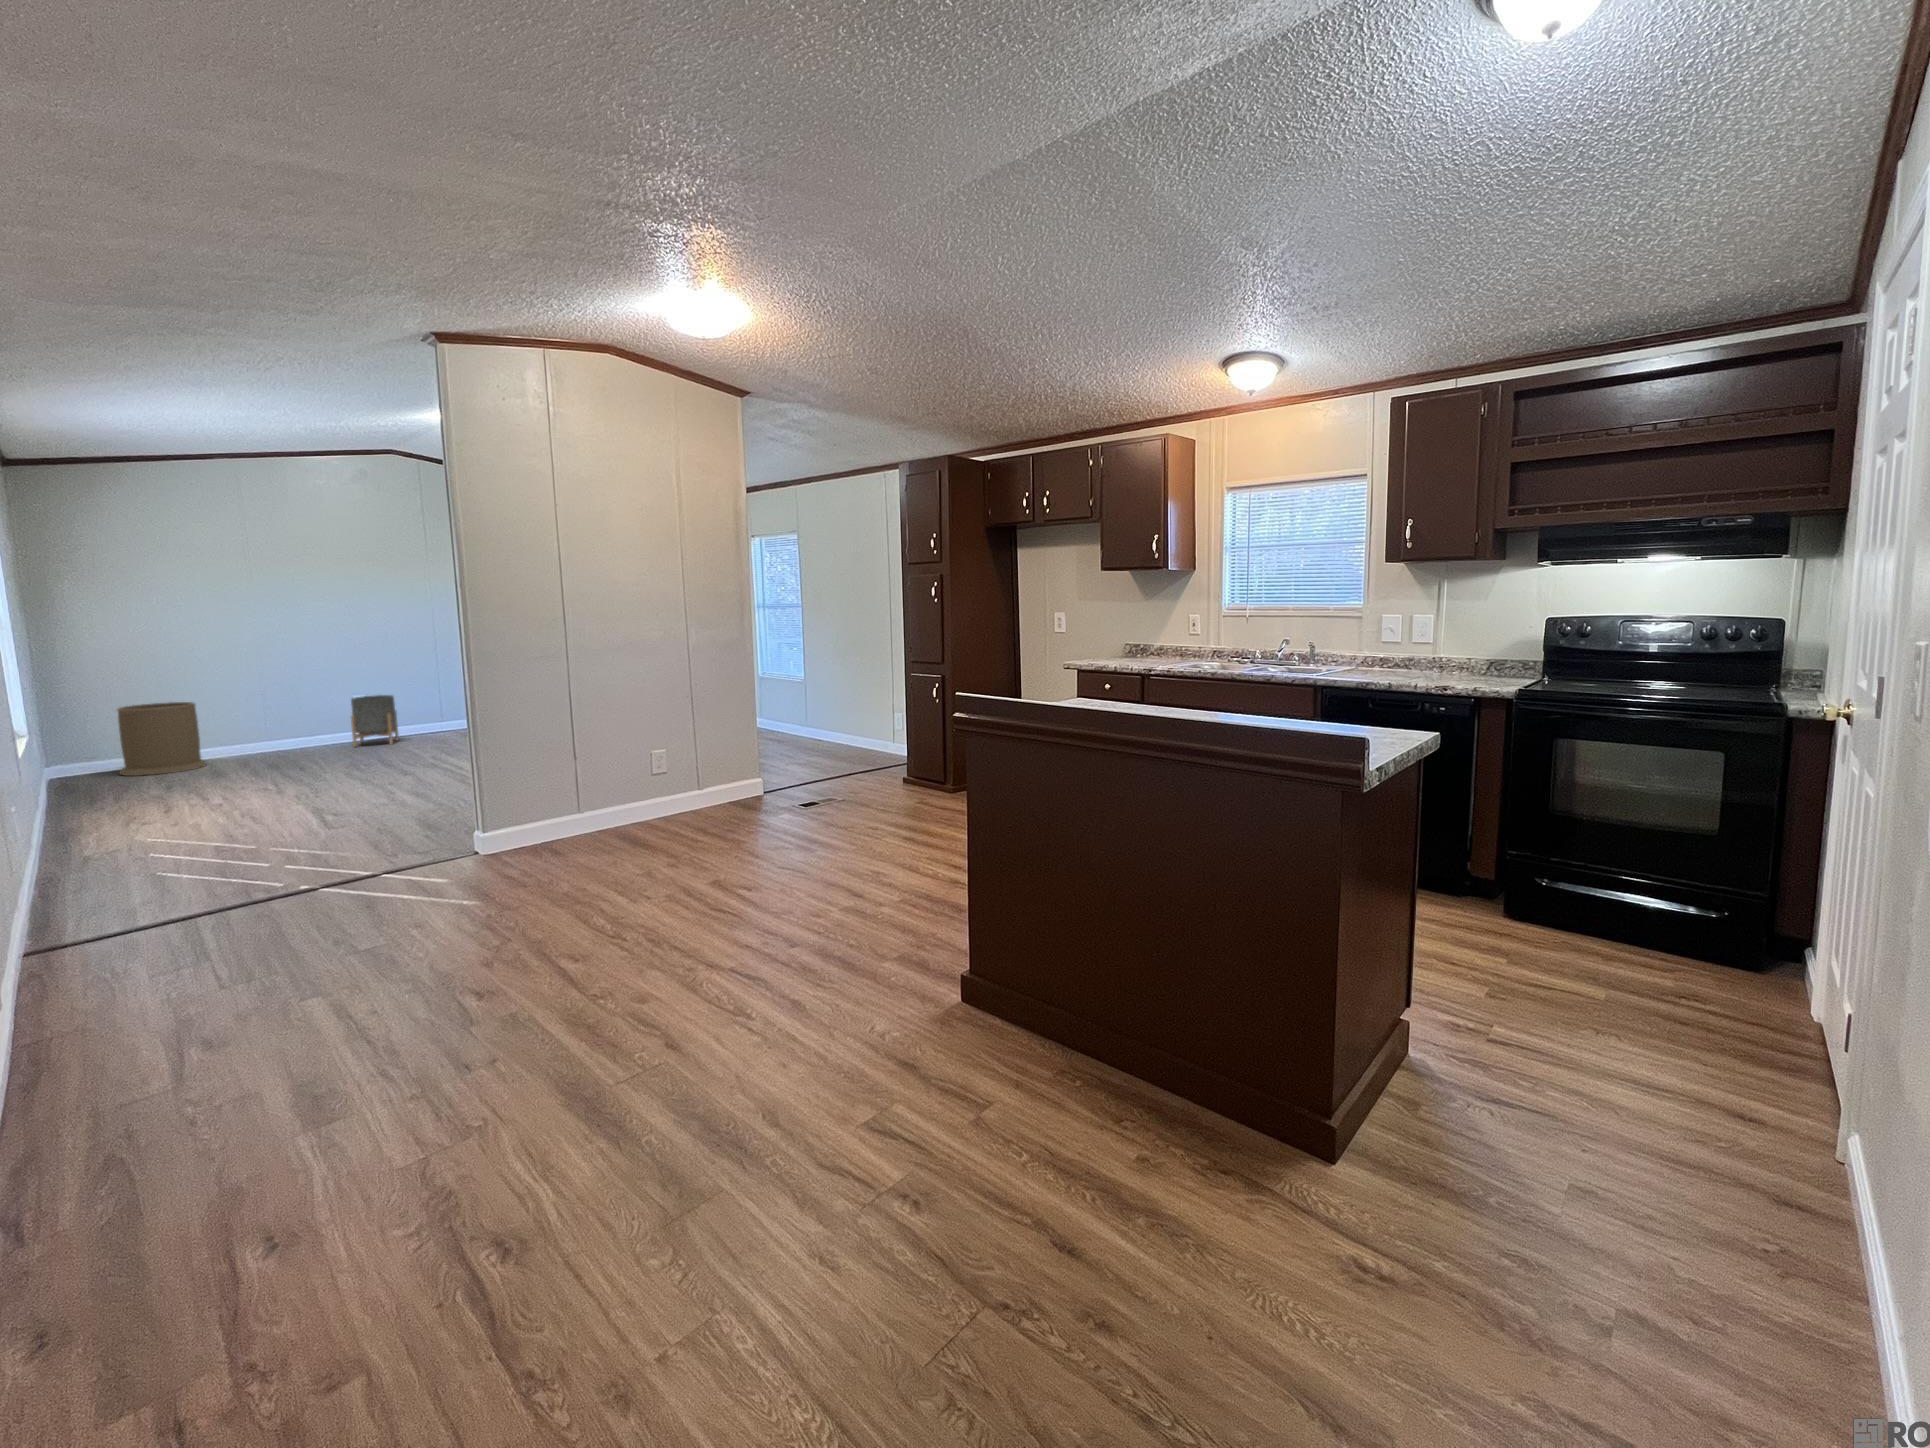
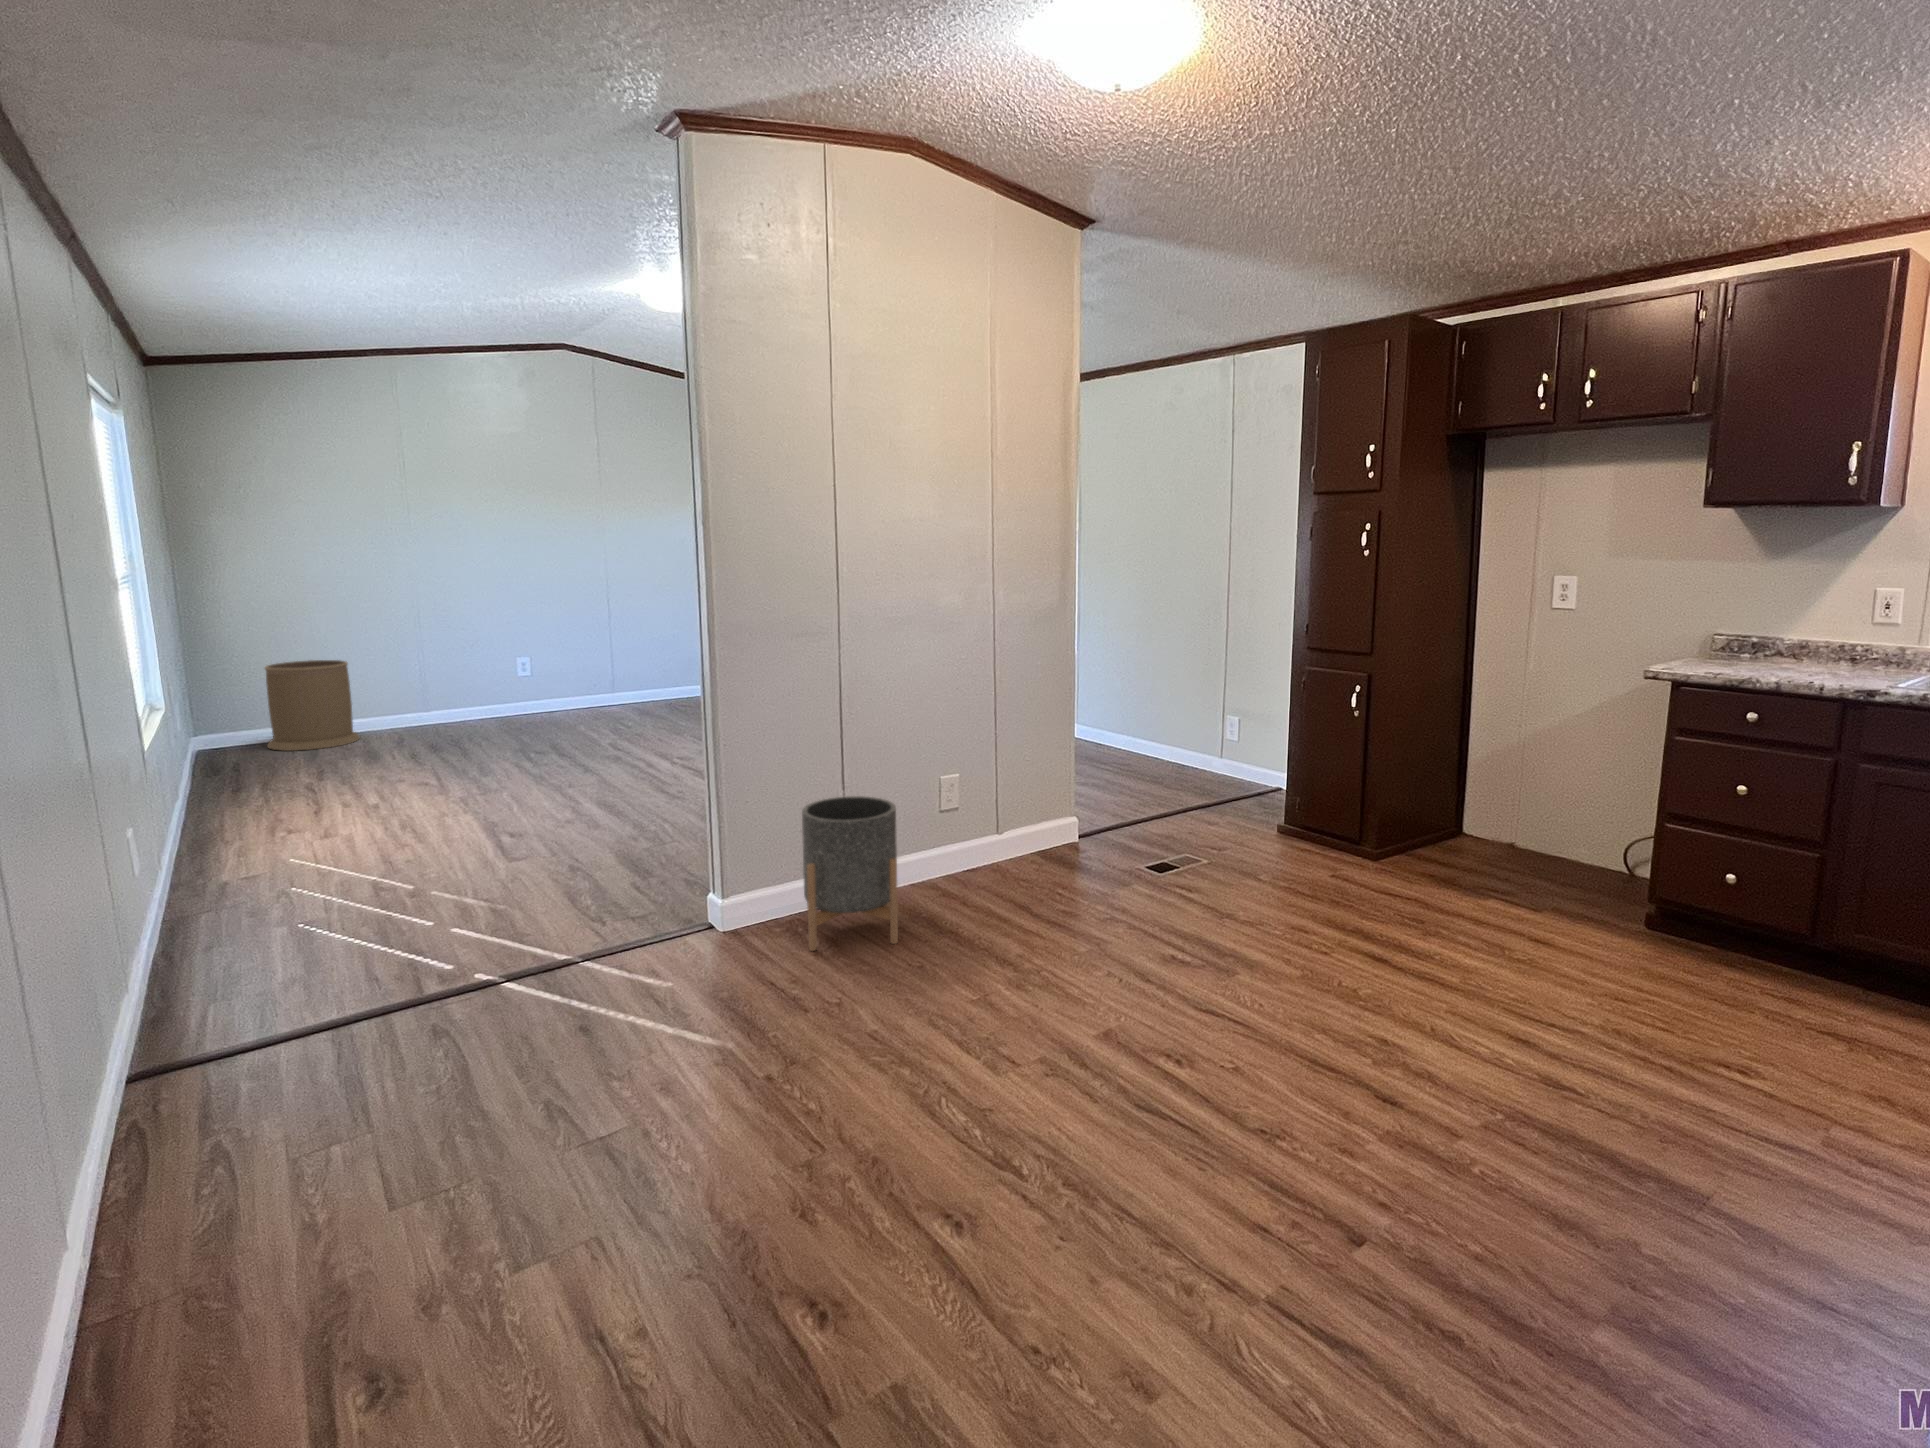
planter: present [351,695,399,747] -> present [802,796,898,951]

